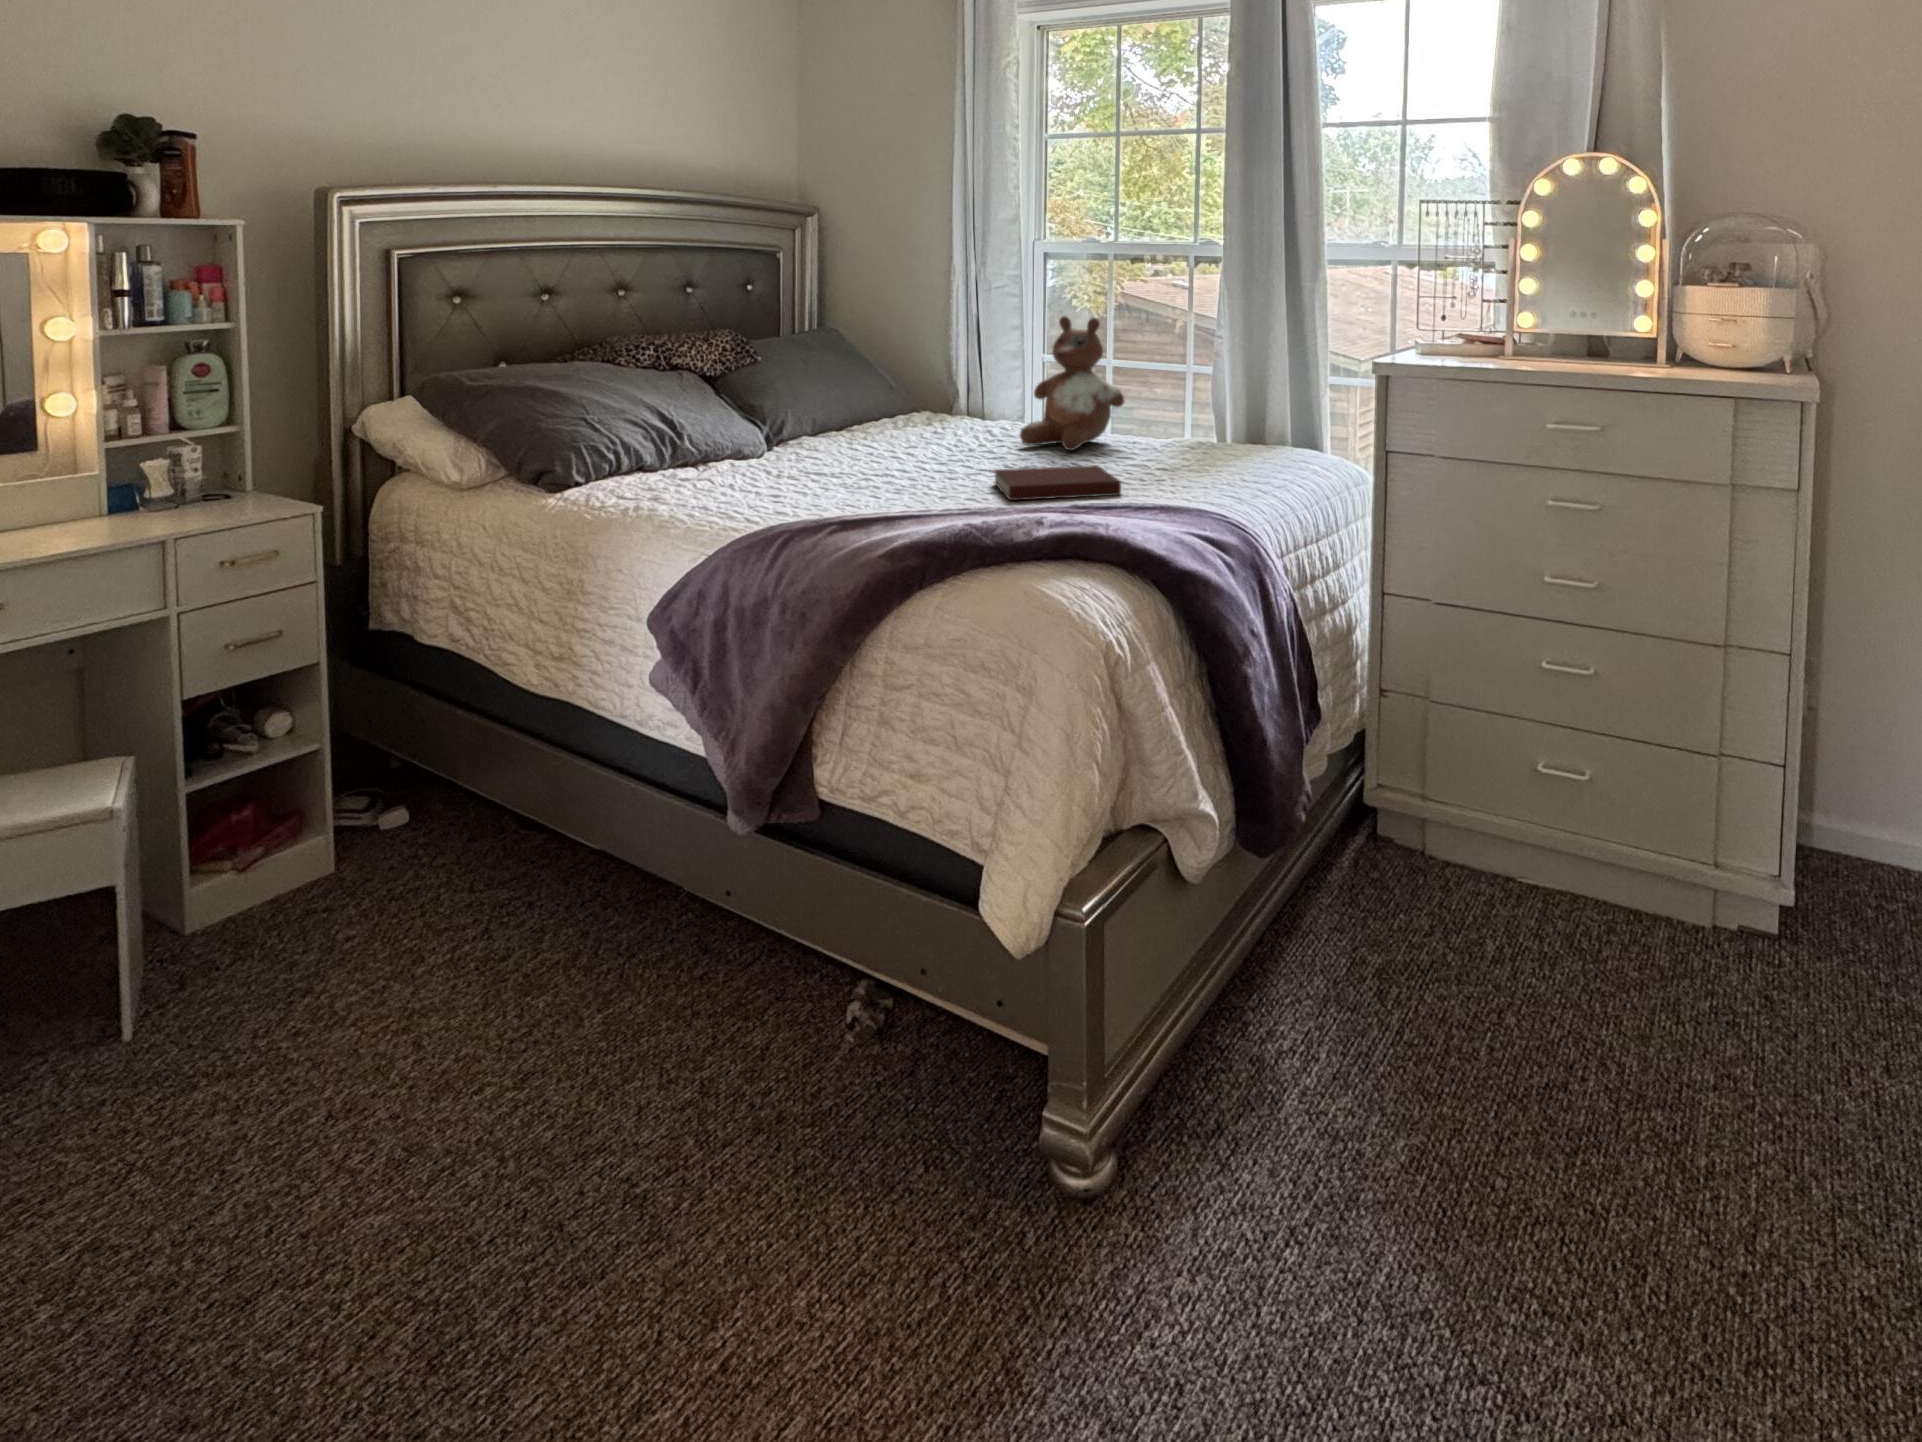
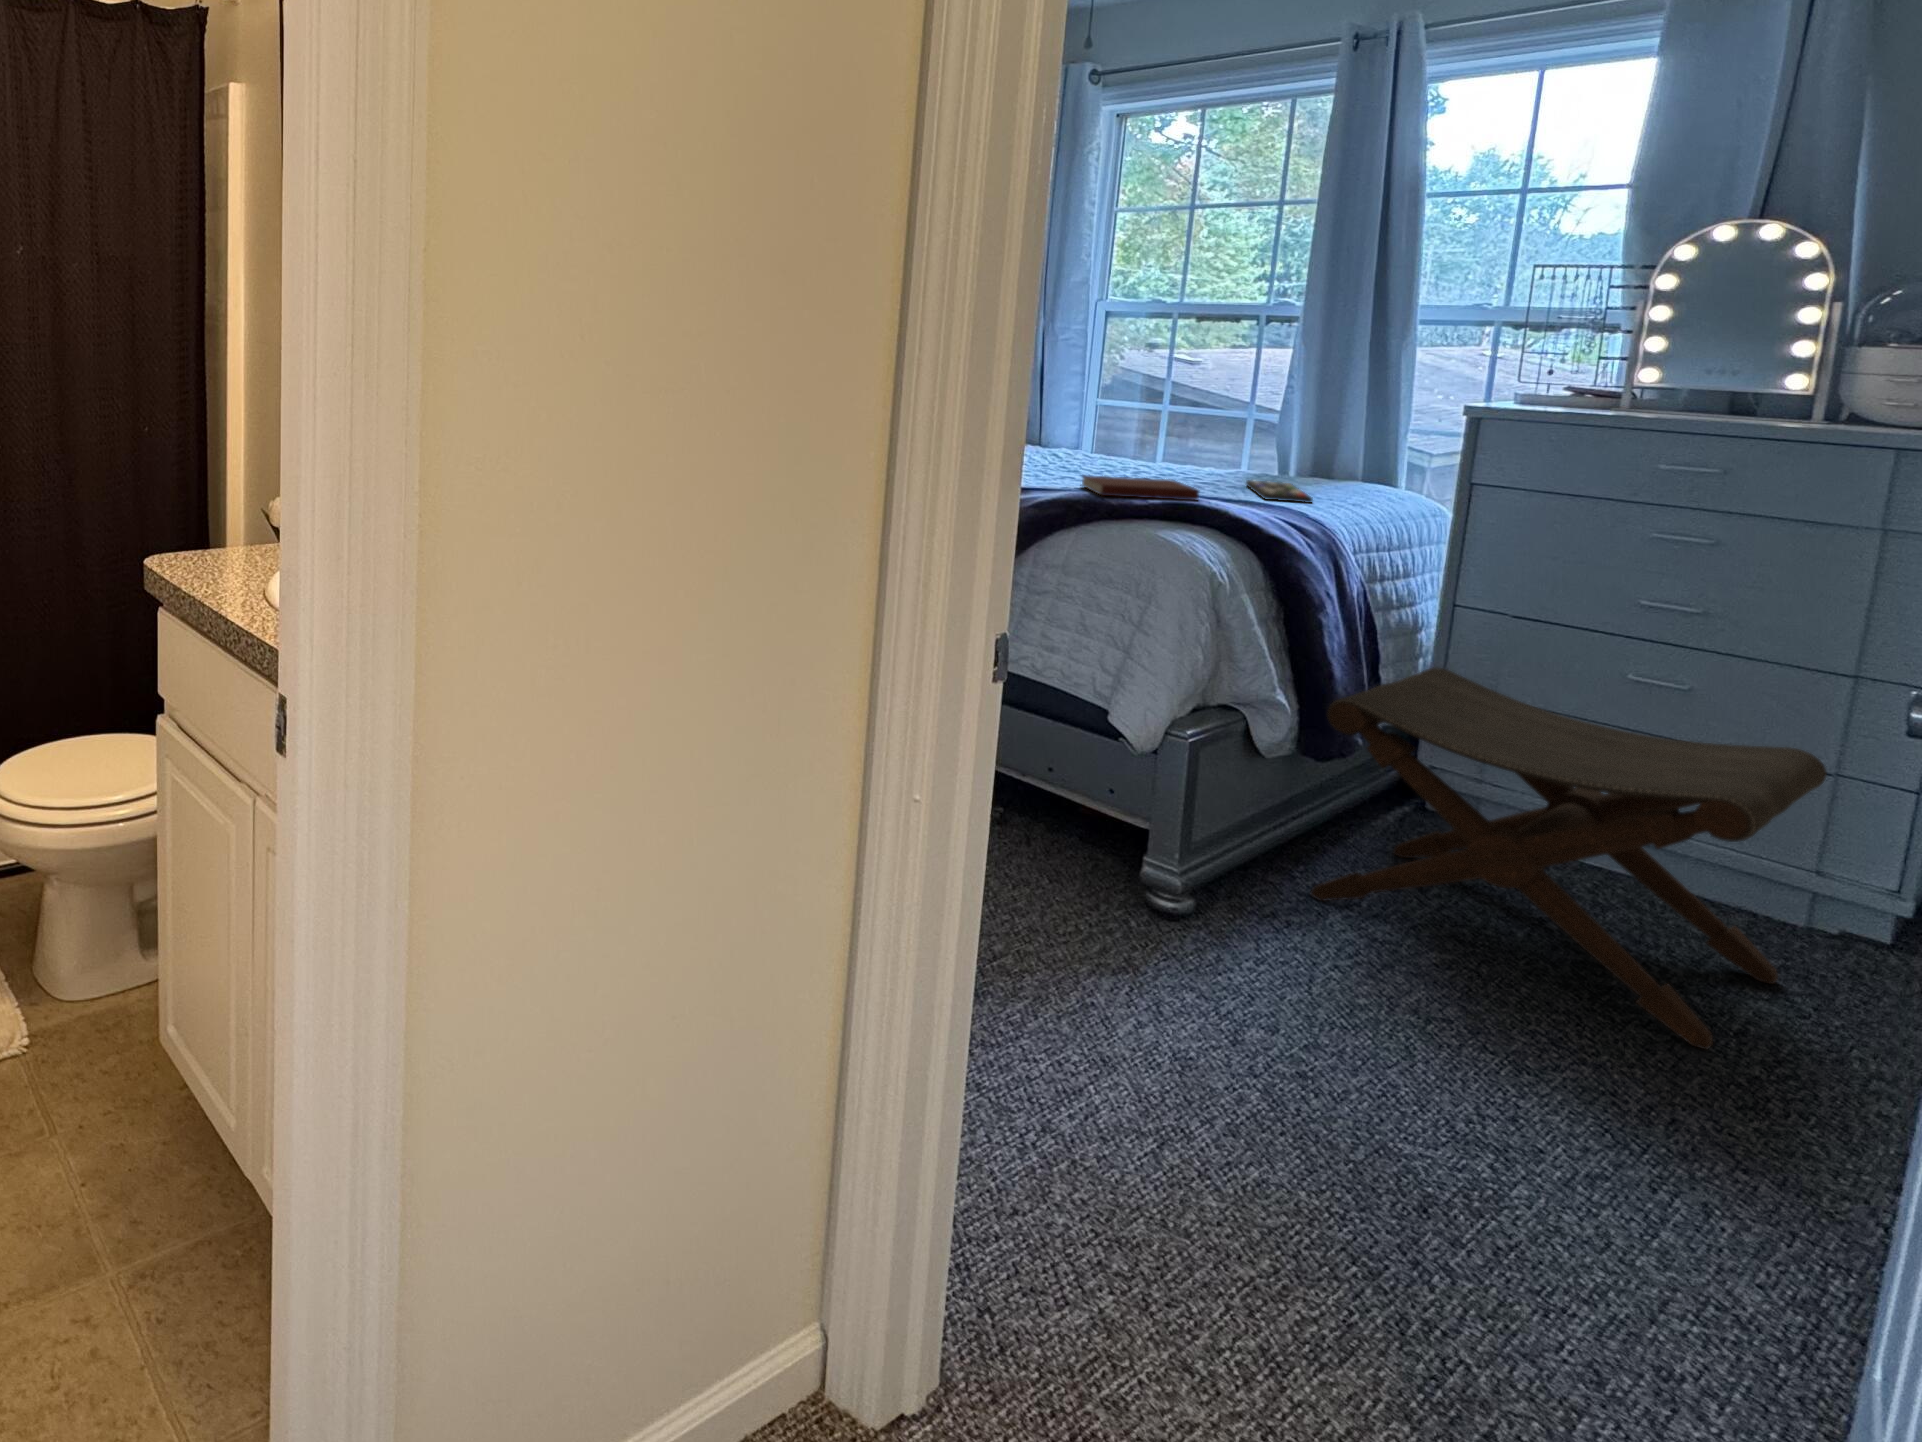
stuffed bear: present [1020,316,1124,450] -> none [1089,364,1191,473]
remote control: none [1179,454,1241,484] -> present [1246,480,1312,503]
footstool: none [1260,699,1742,1256] -> present [1310,668,1827,1049]

